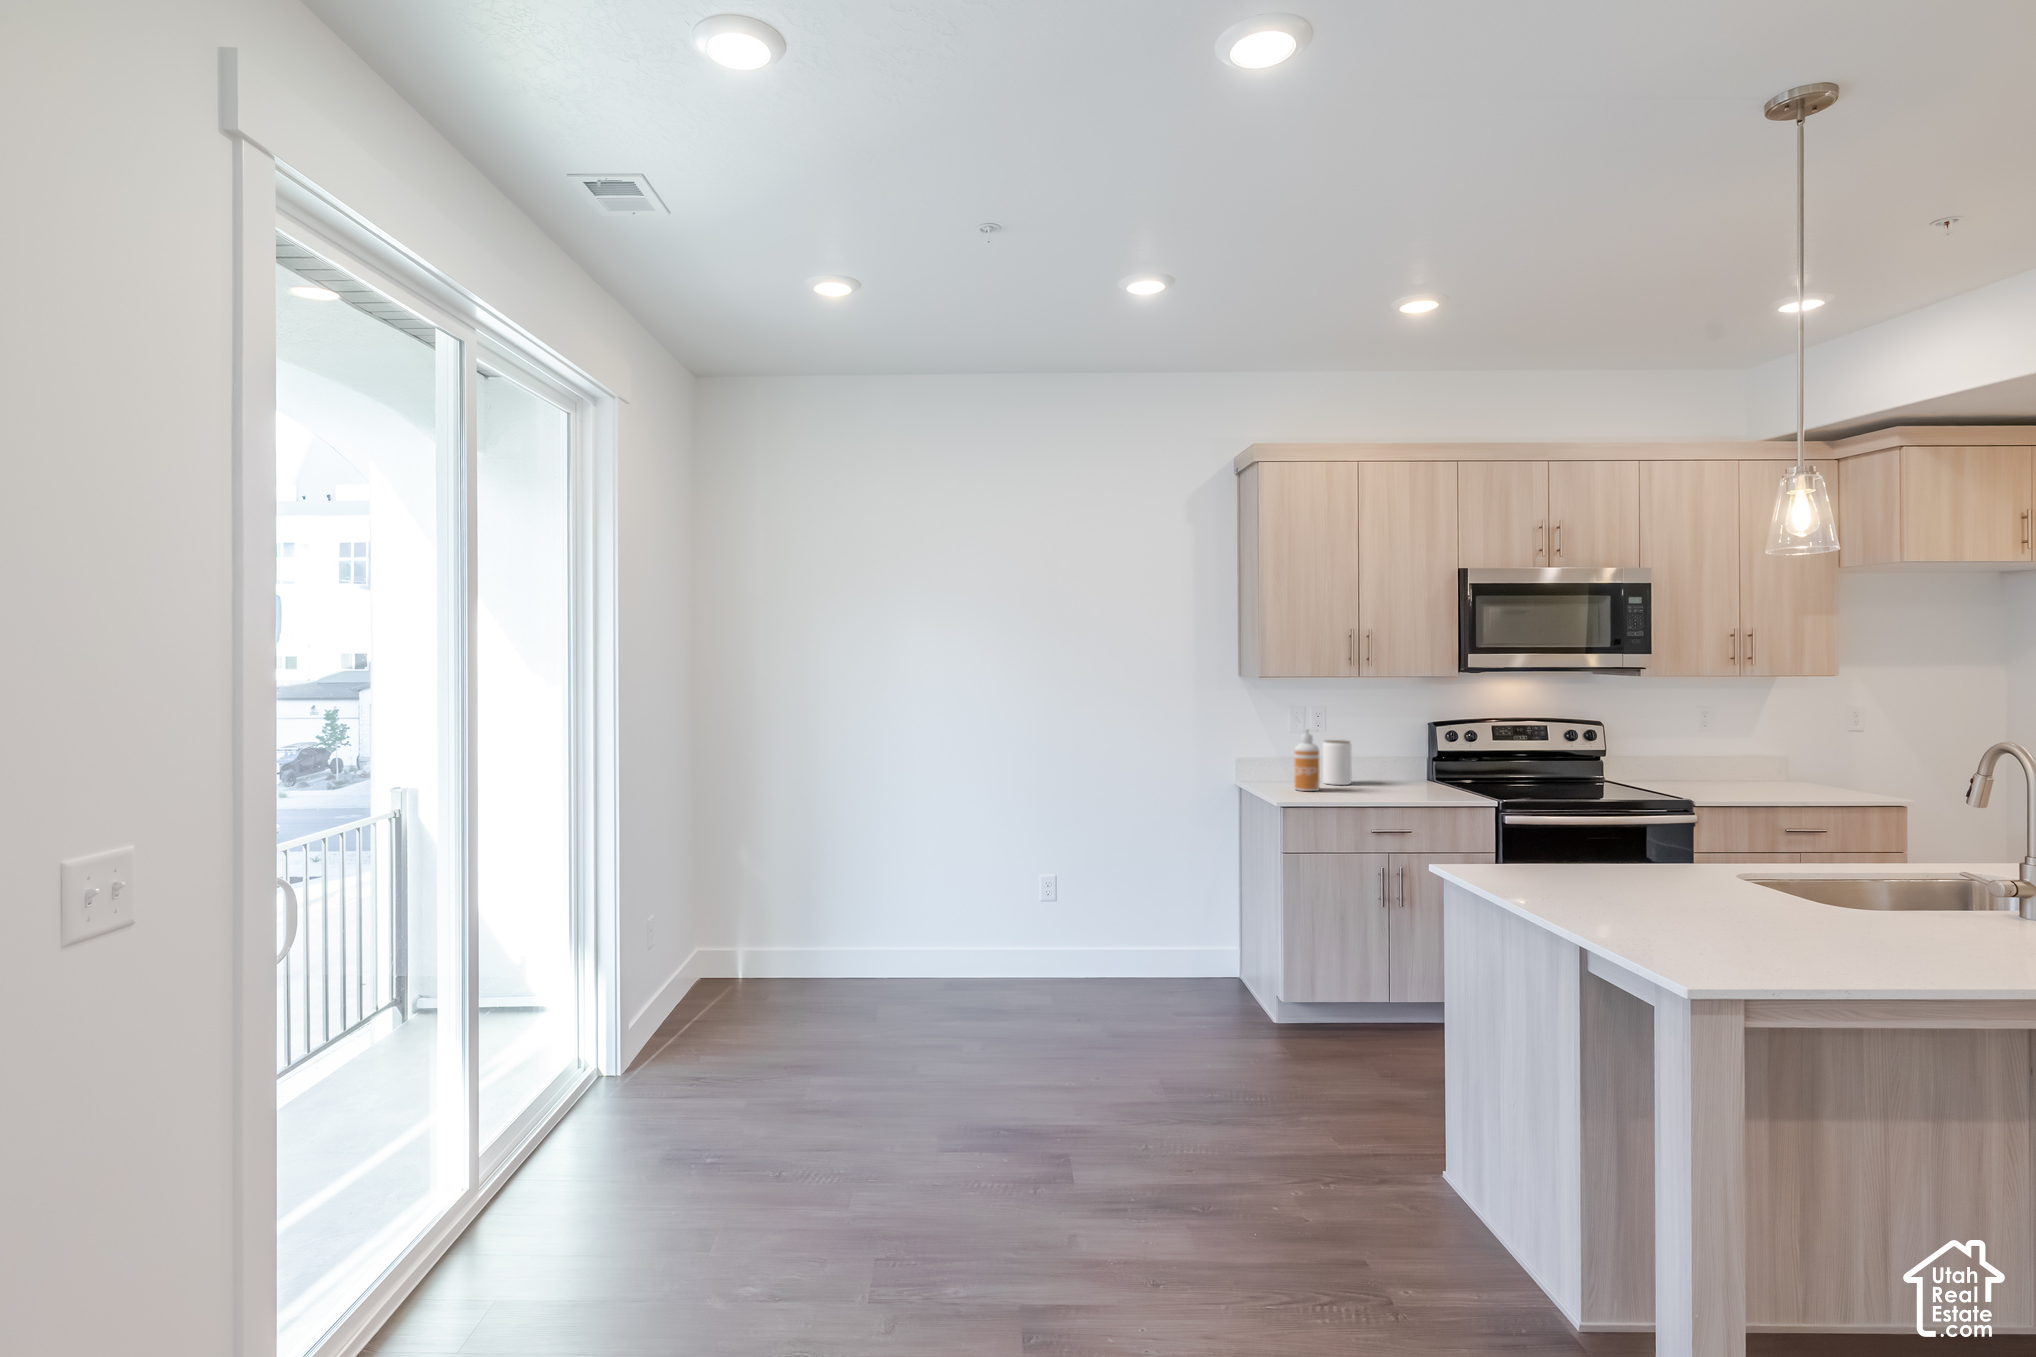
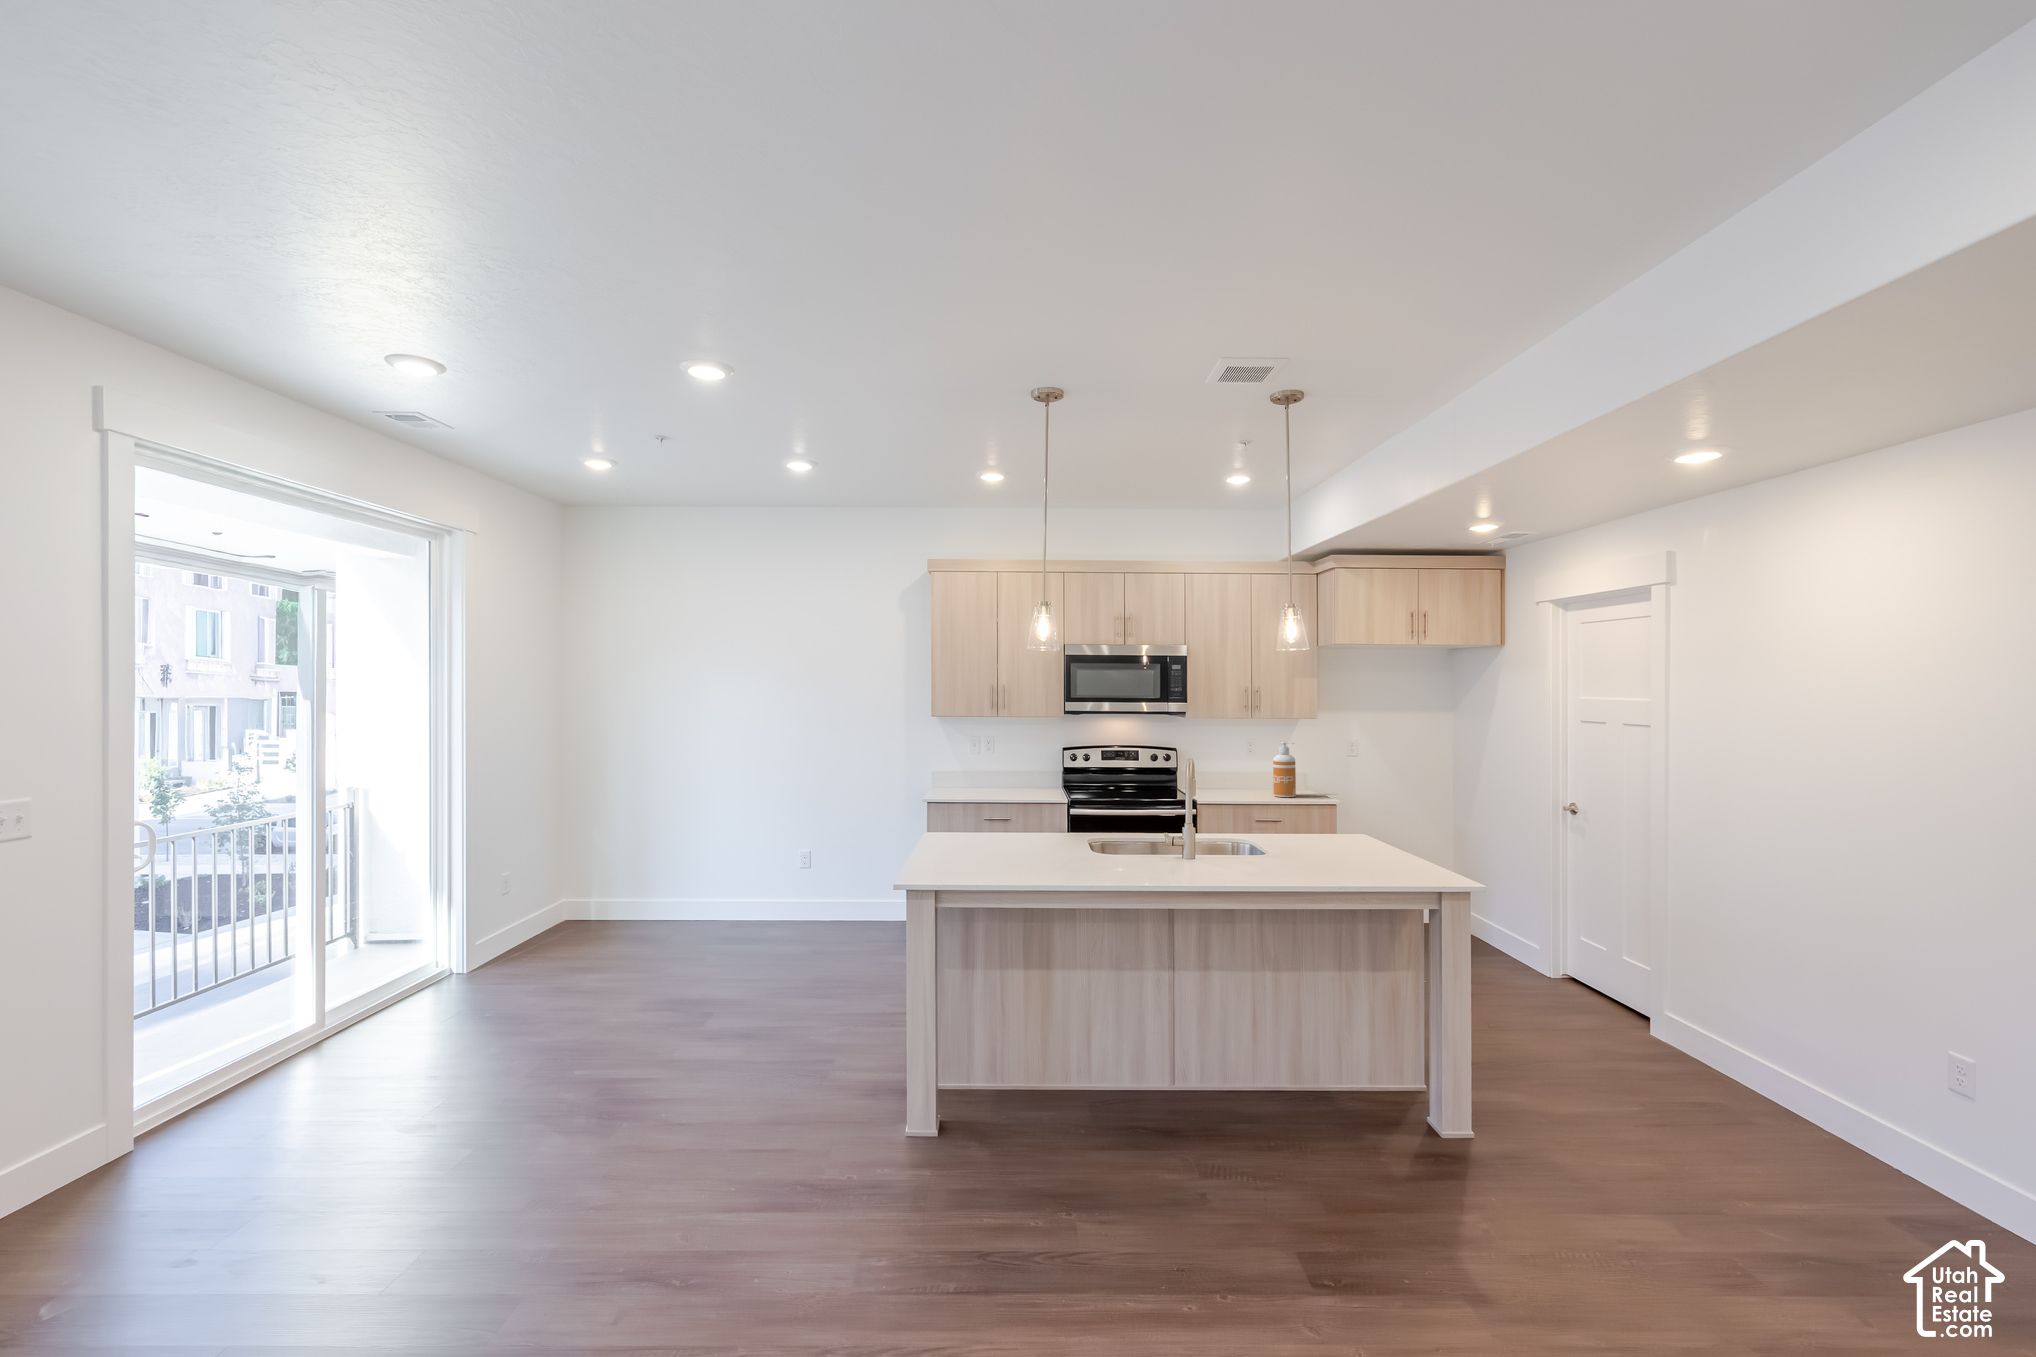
jar: present [1323,740,1352,785] -> none [1297,752,1323,791]

